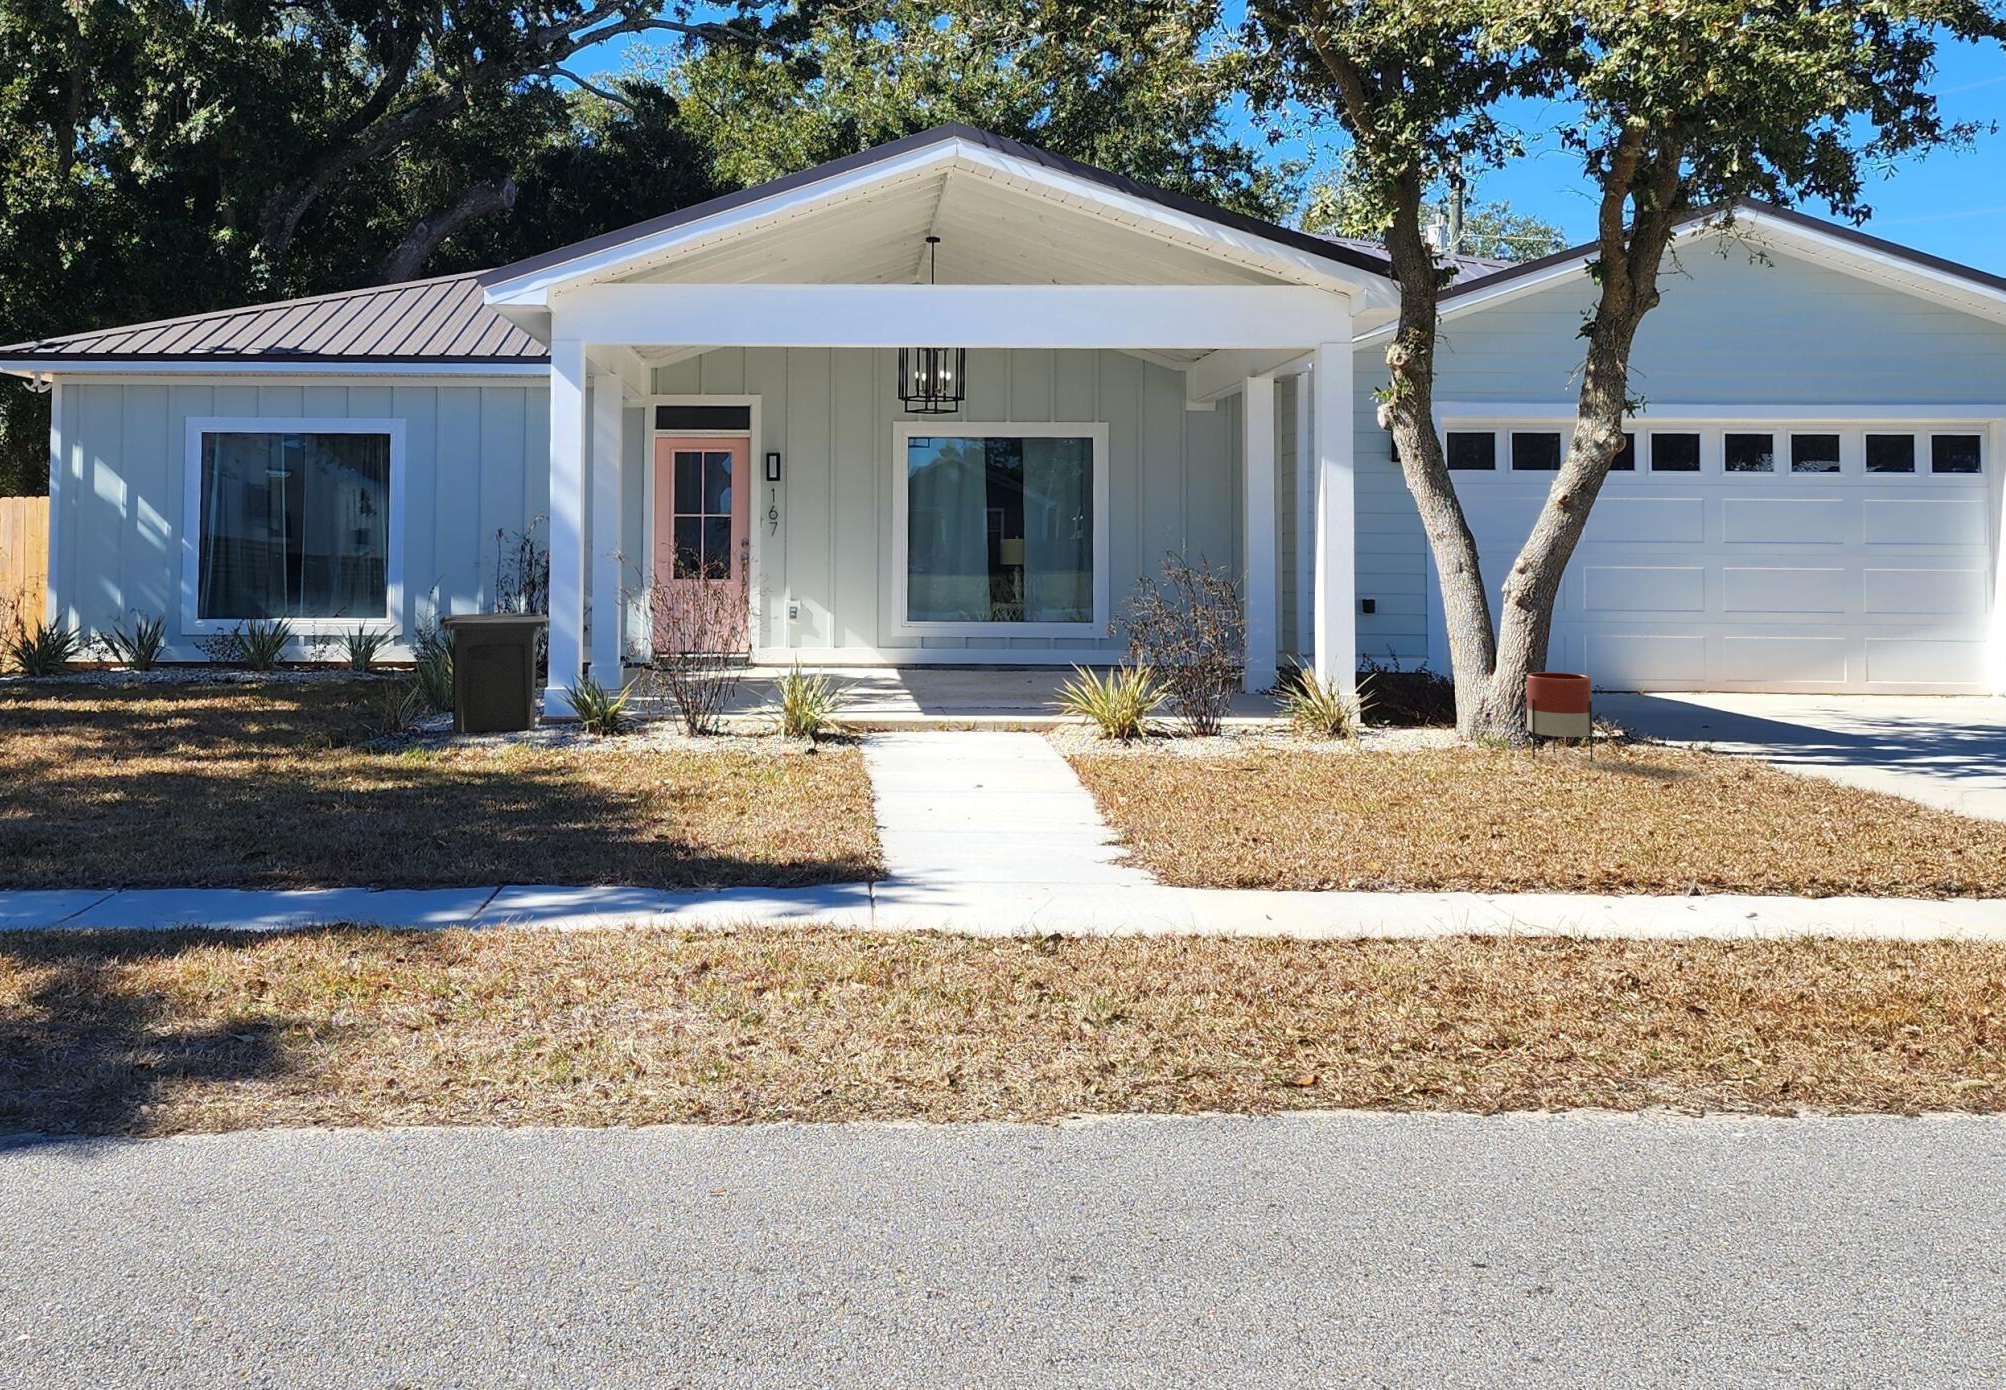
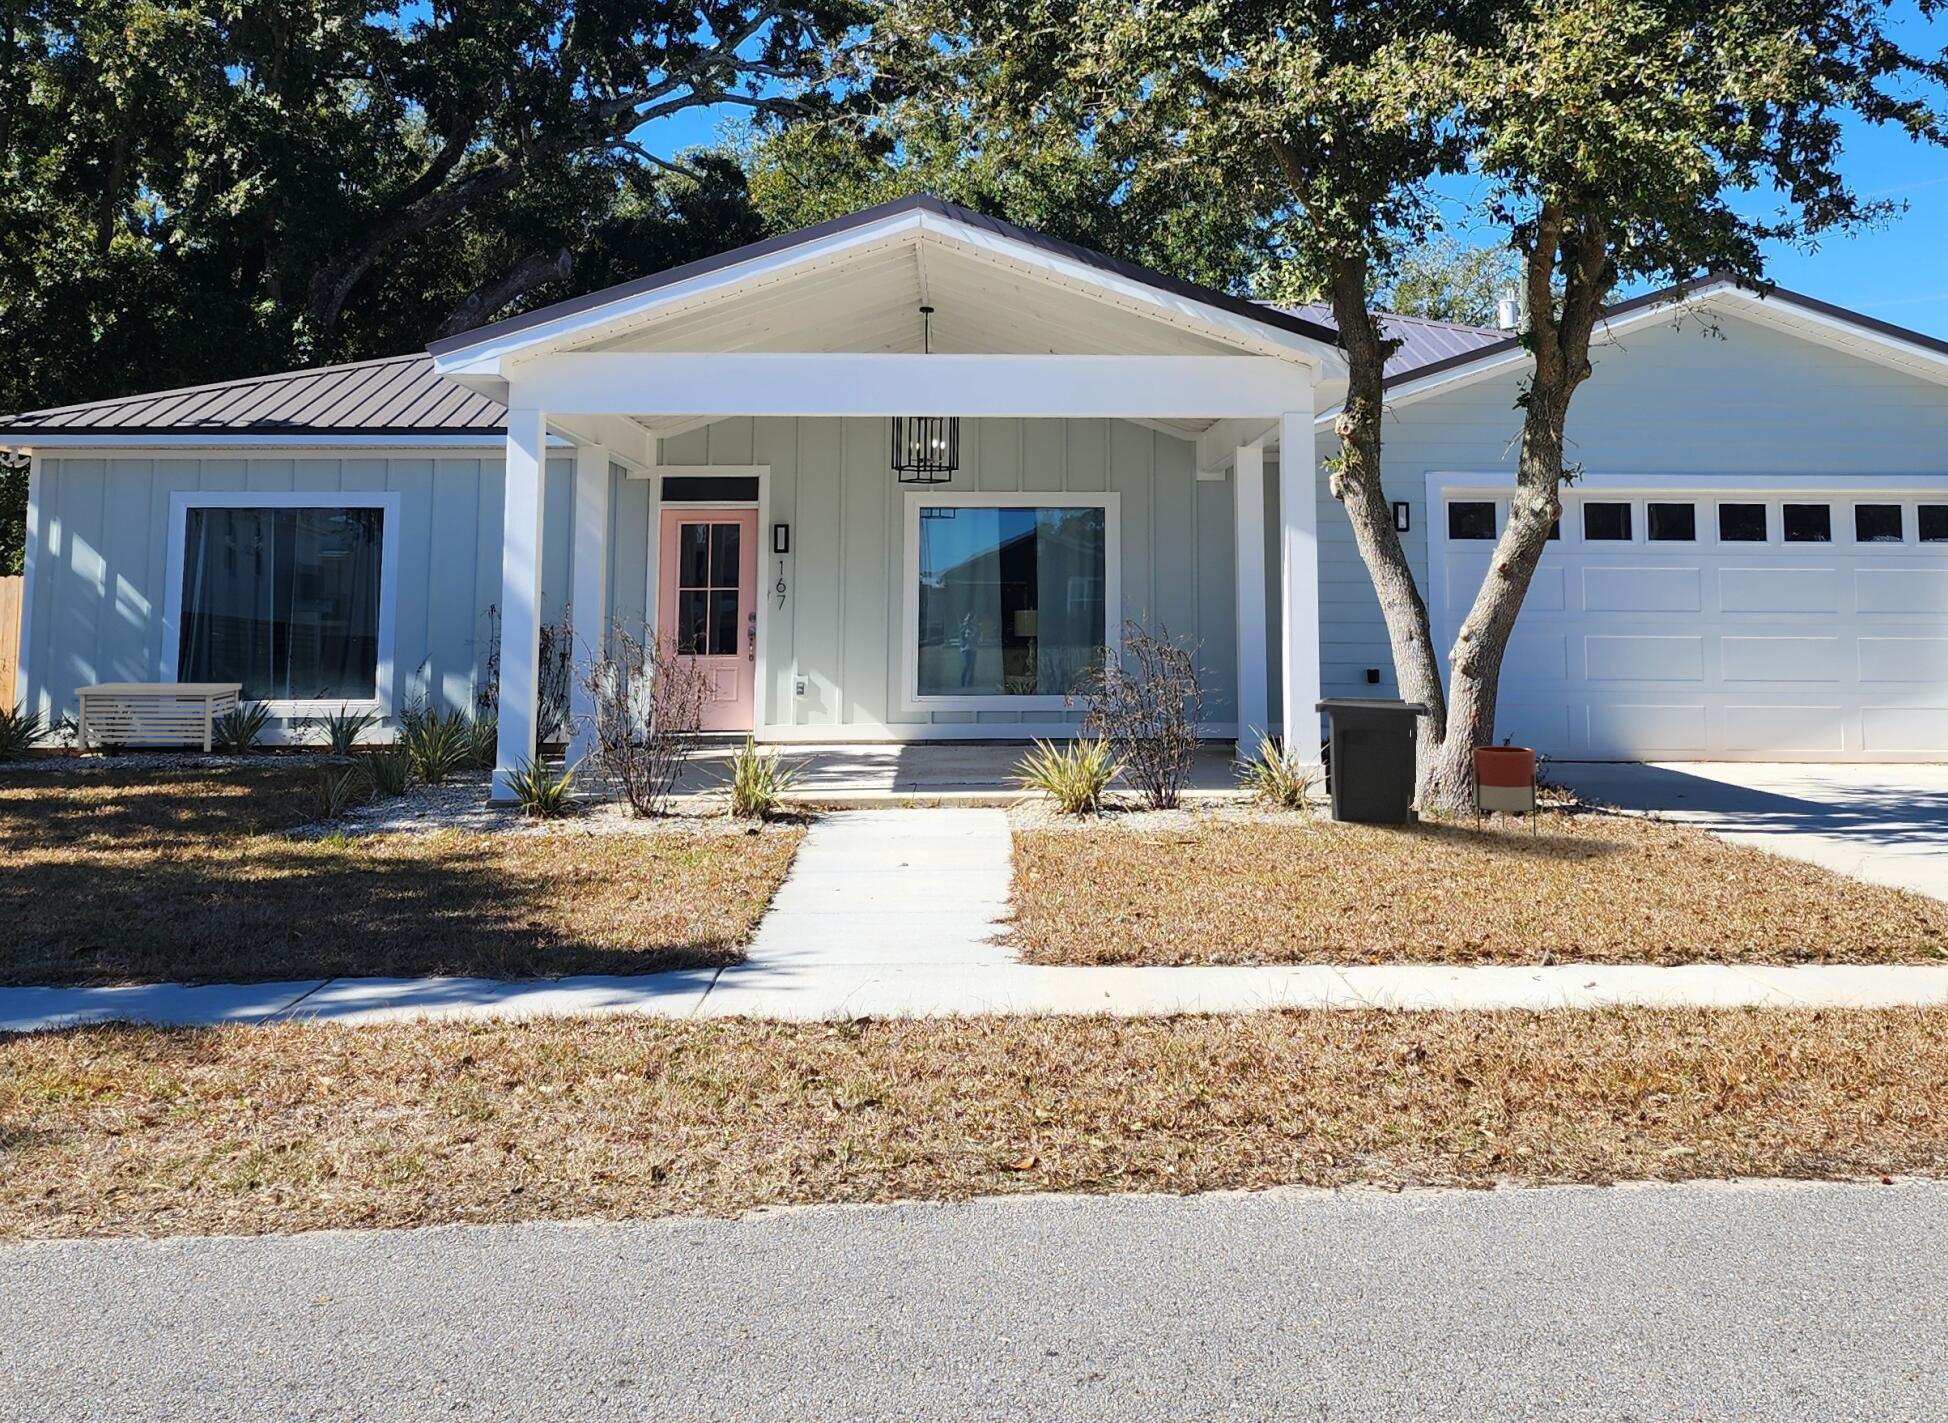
storage bench: none [102,597,257,664] -> present [74,683,242,751]
trash can: present [440,613,550,732] -> present [1315,697,1431,824]

